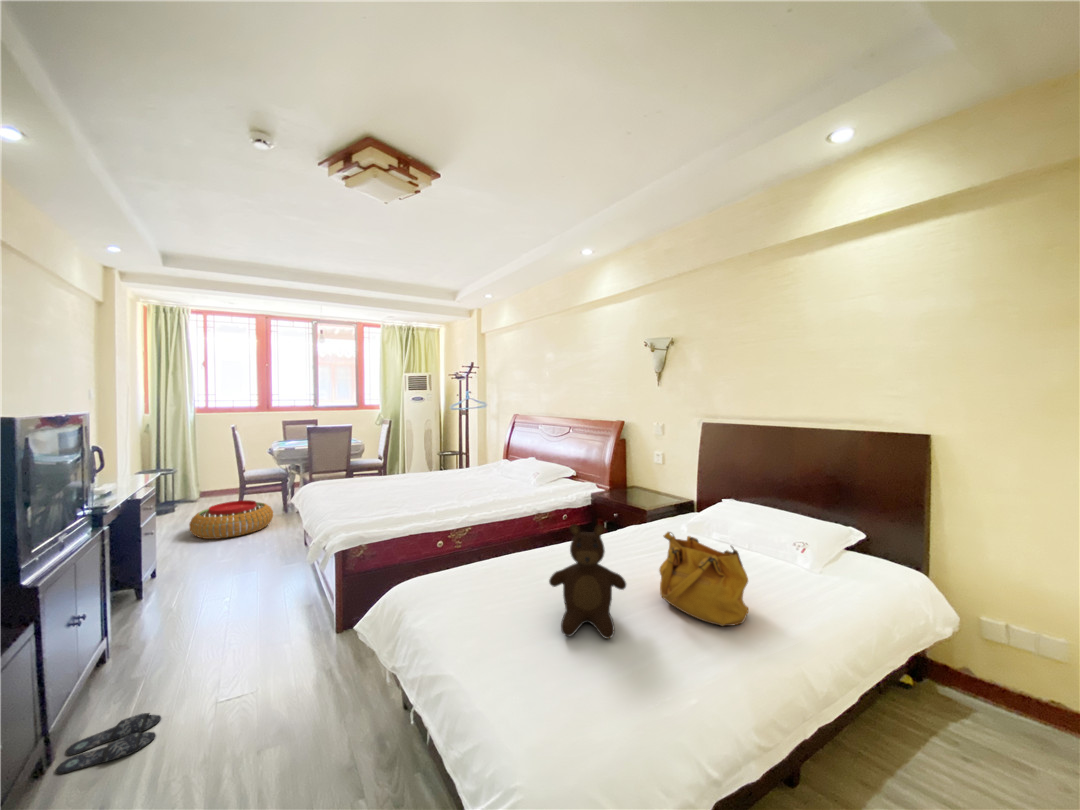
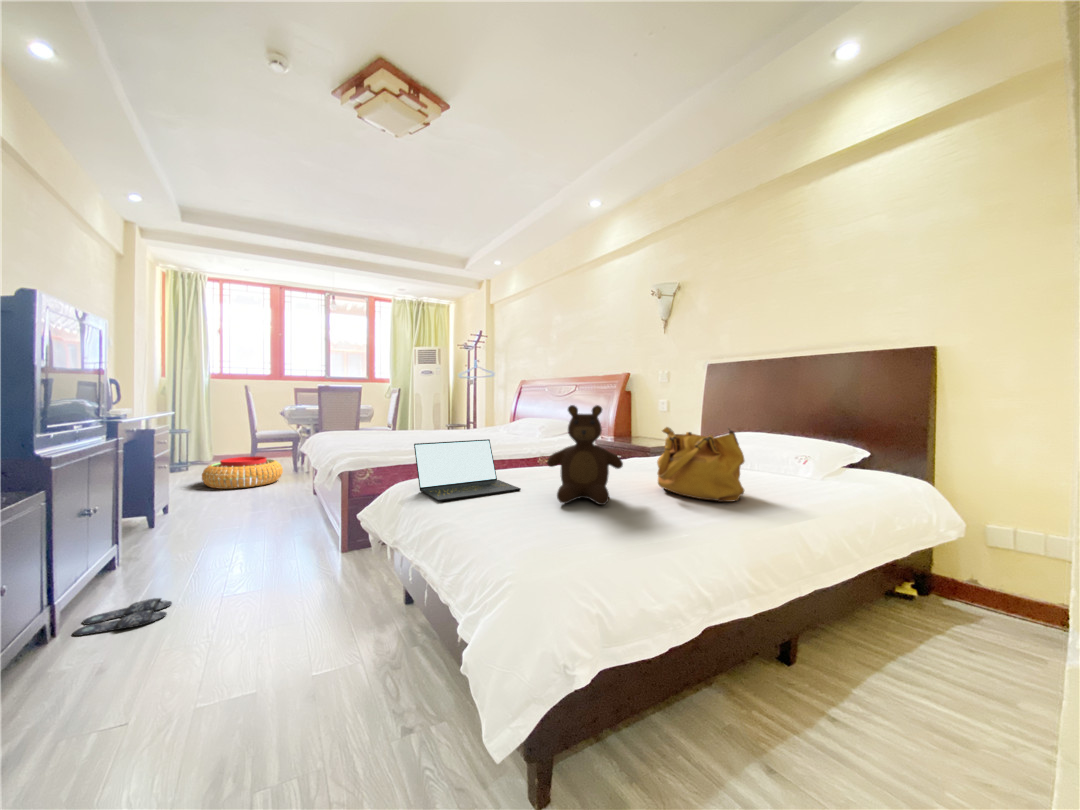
laptop: none [412,539,522,634] -> present [414,439,521,501]

